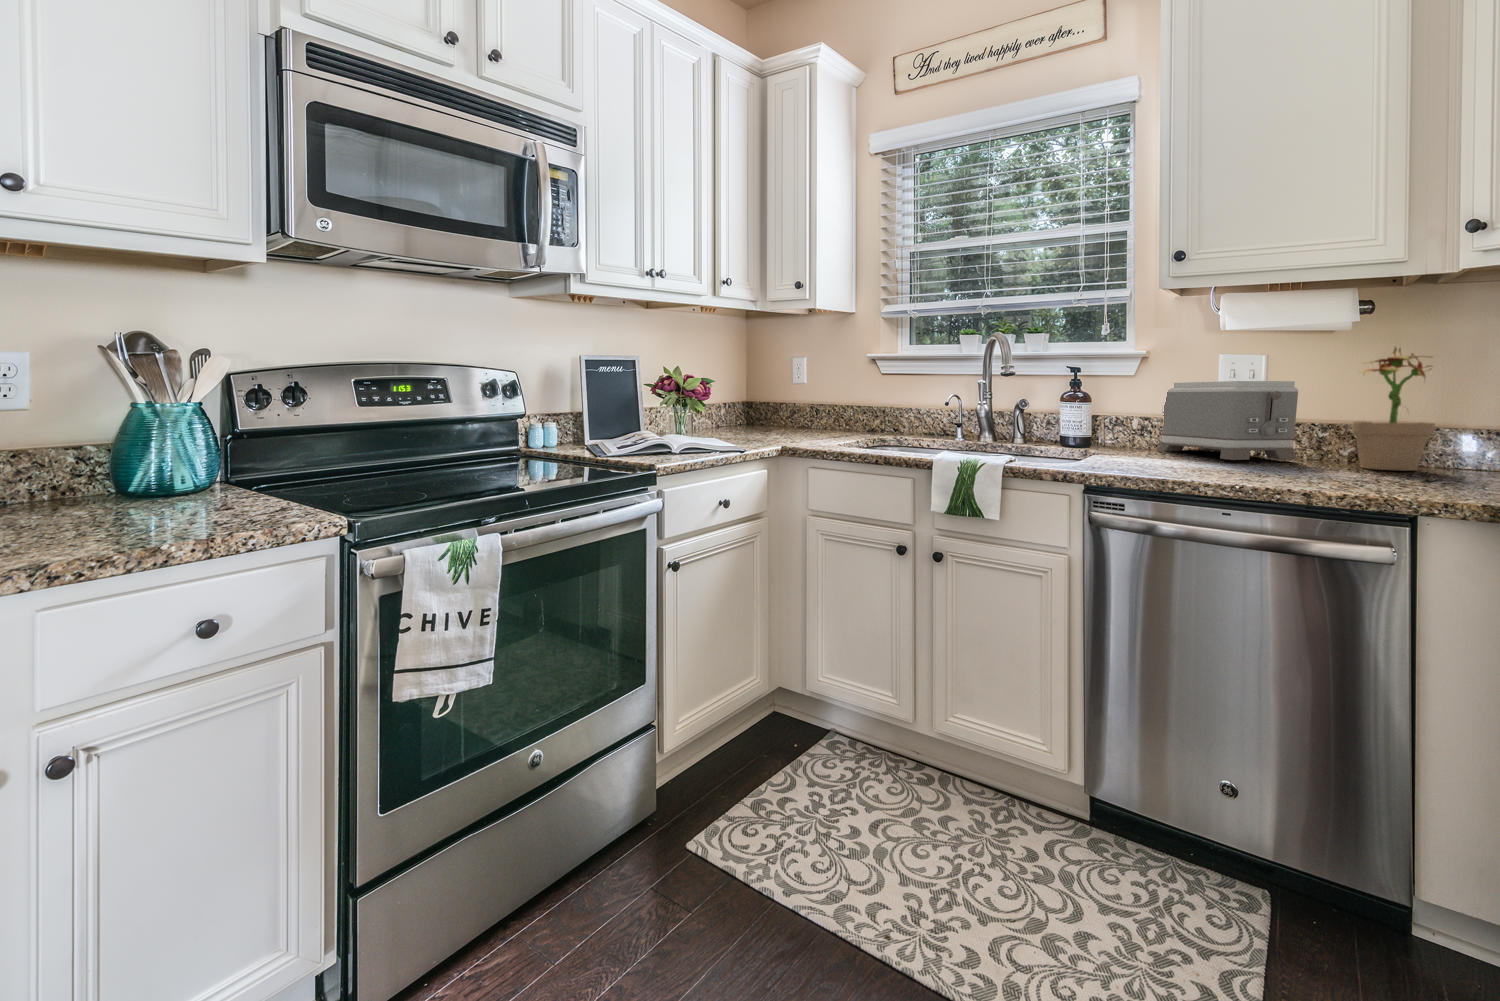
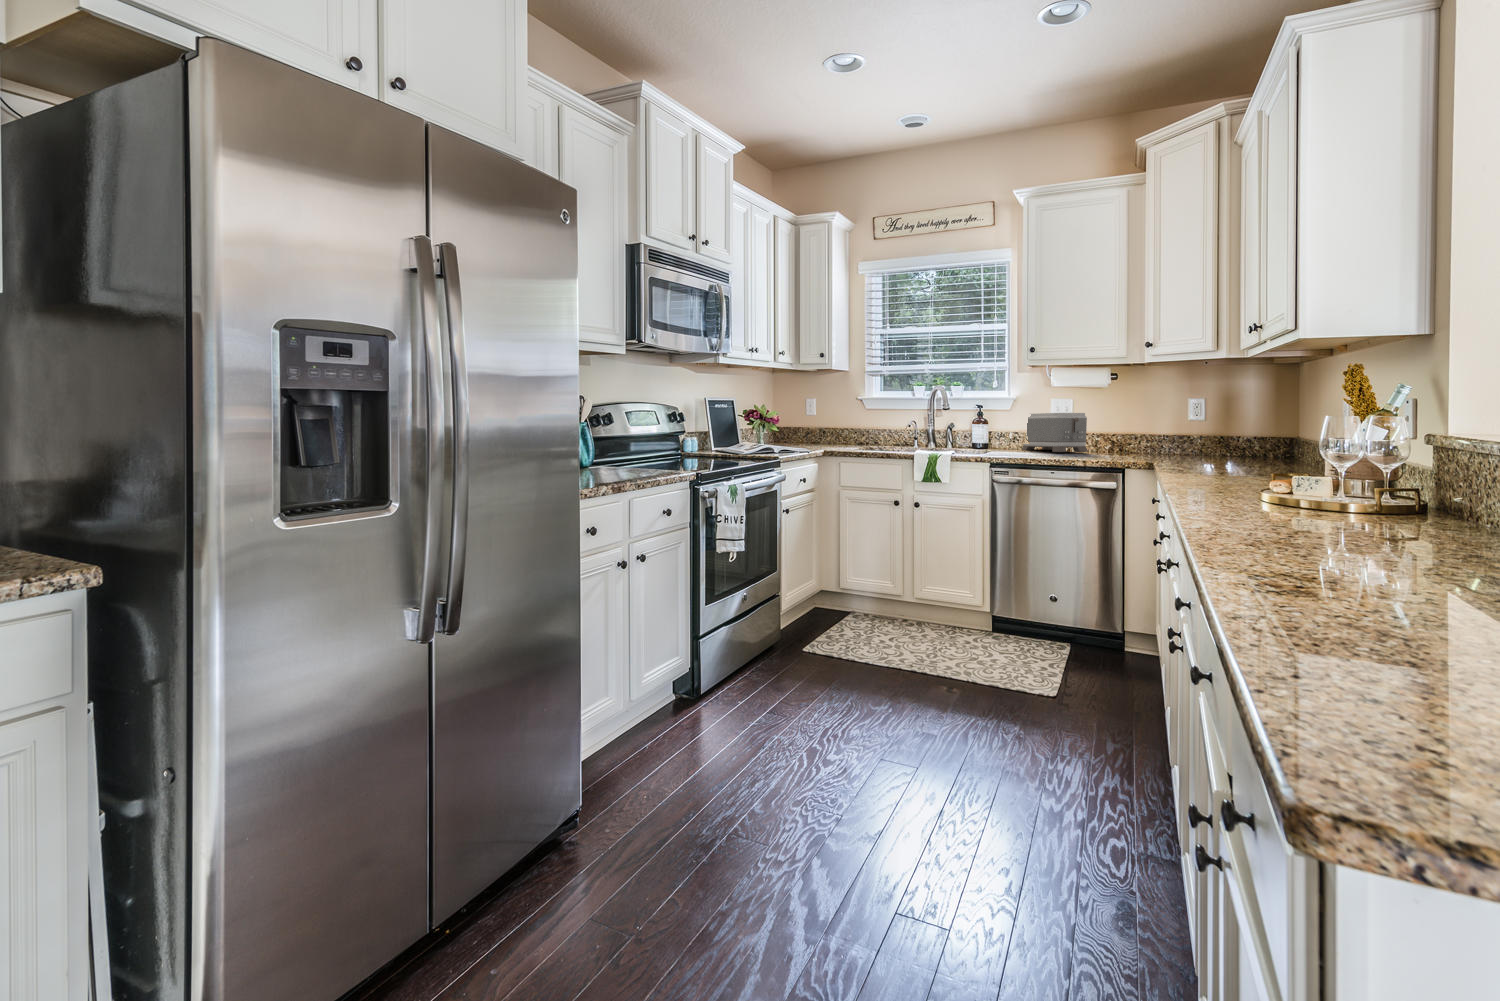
potted plant: present [1352,347,1435,470] -> none [1111,396,1145,455]

